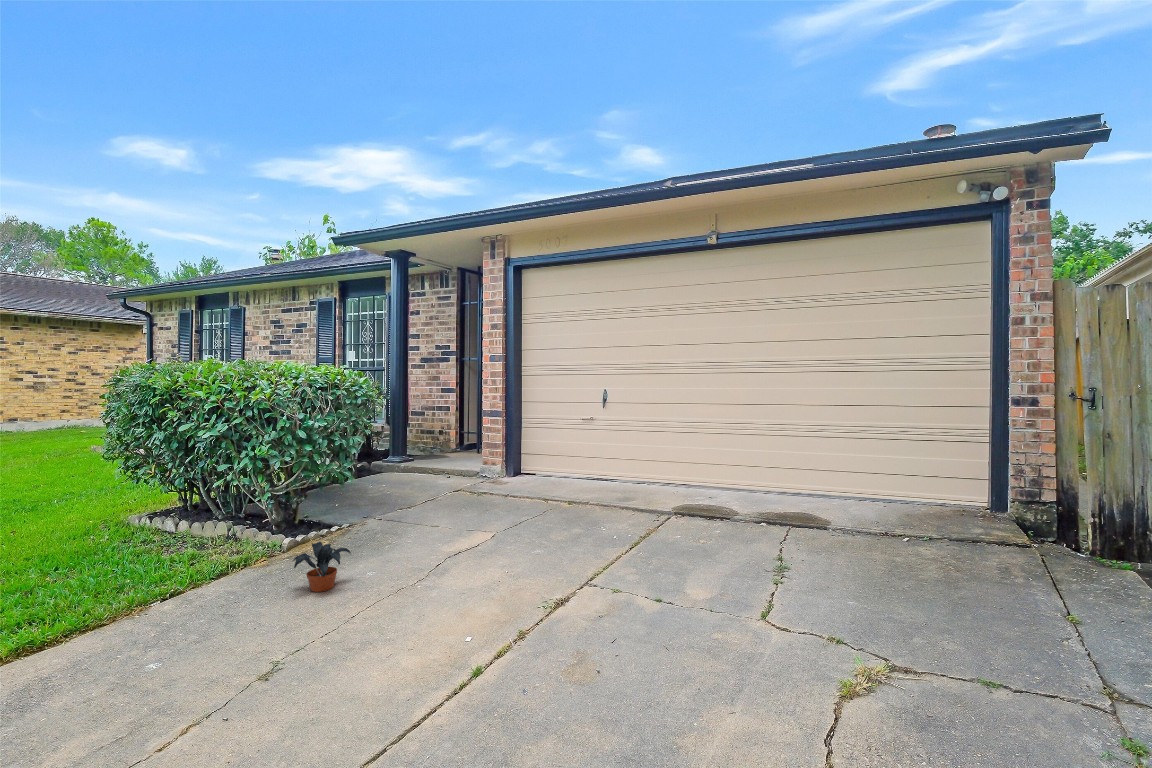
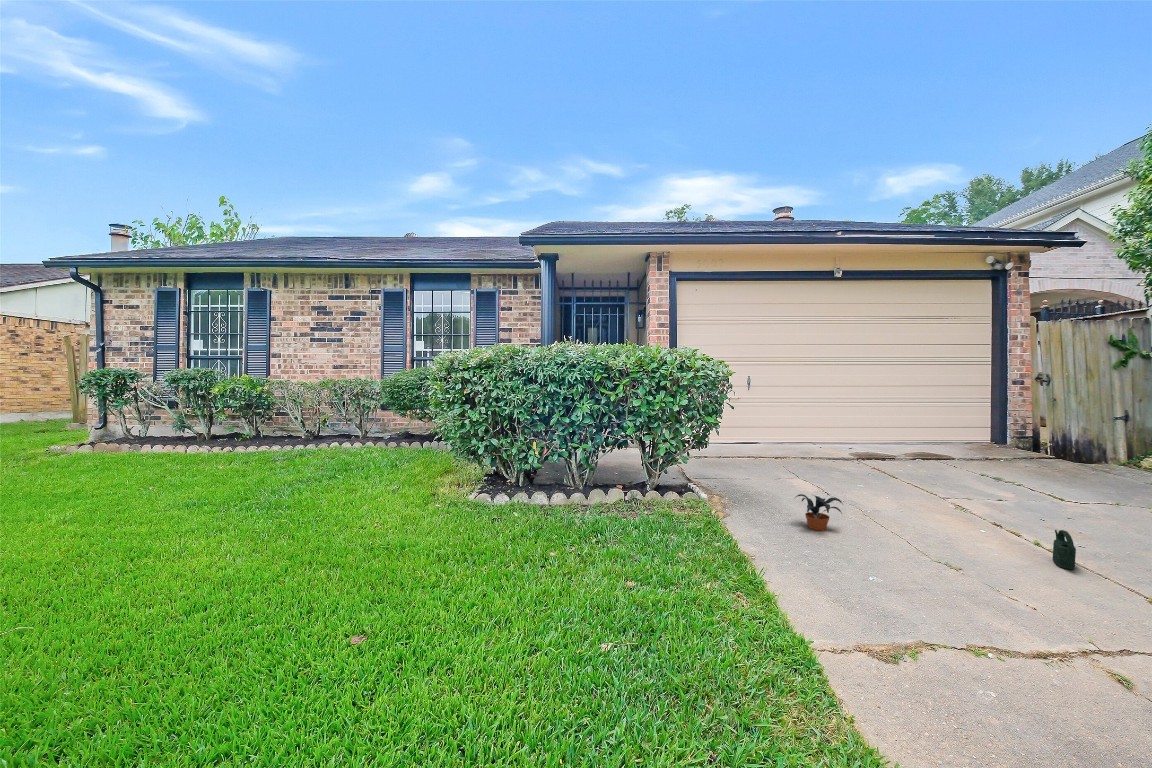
watering can: none [379,640,467,704] -> present [1053,530,1076,569]

